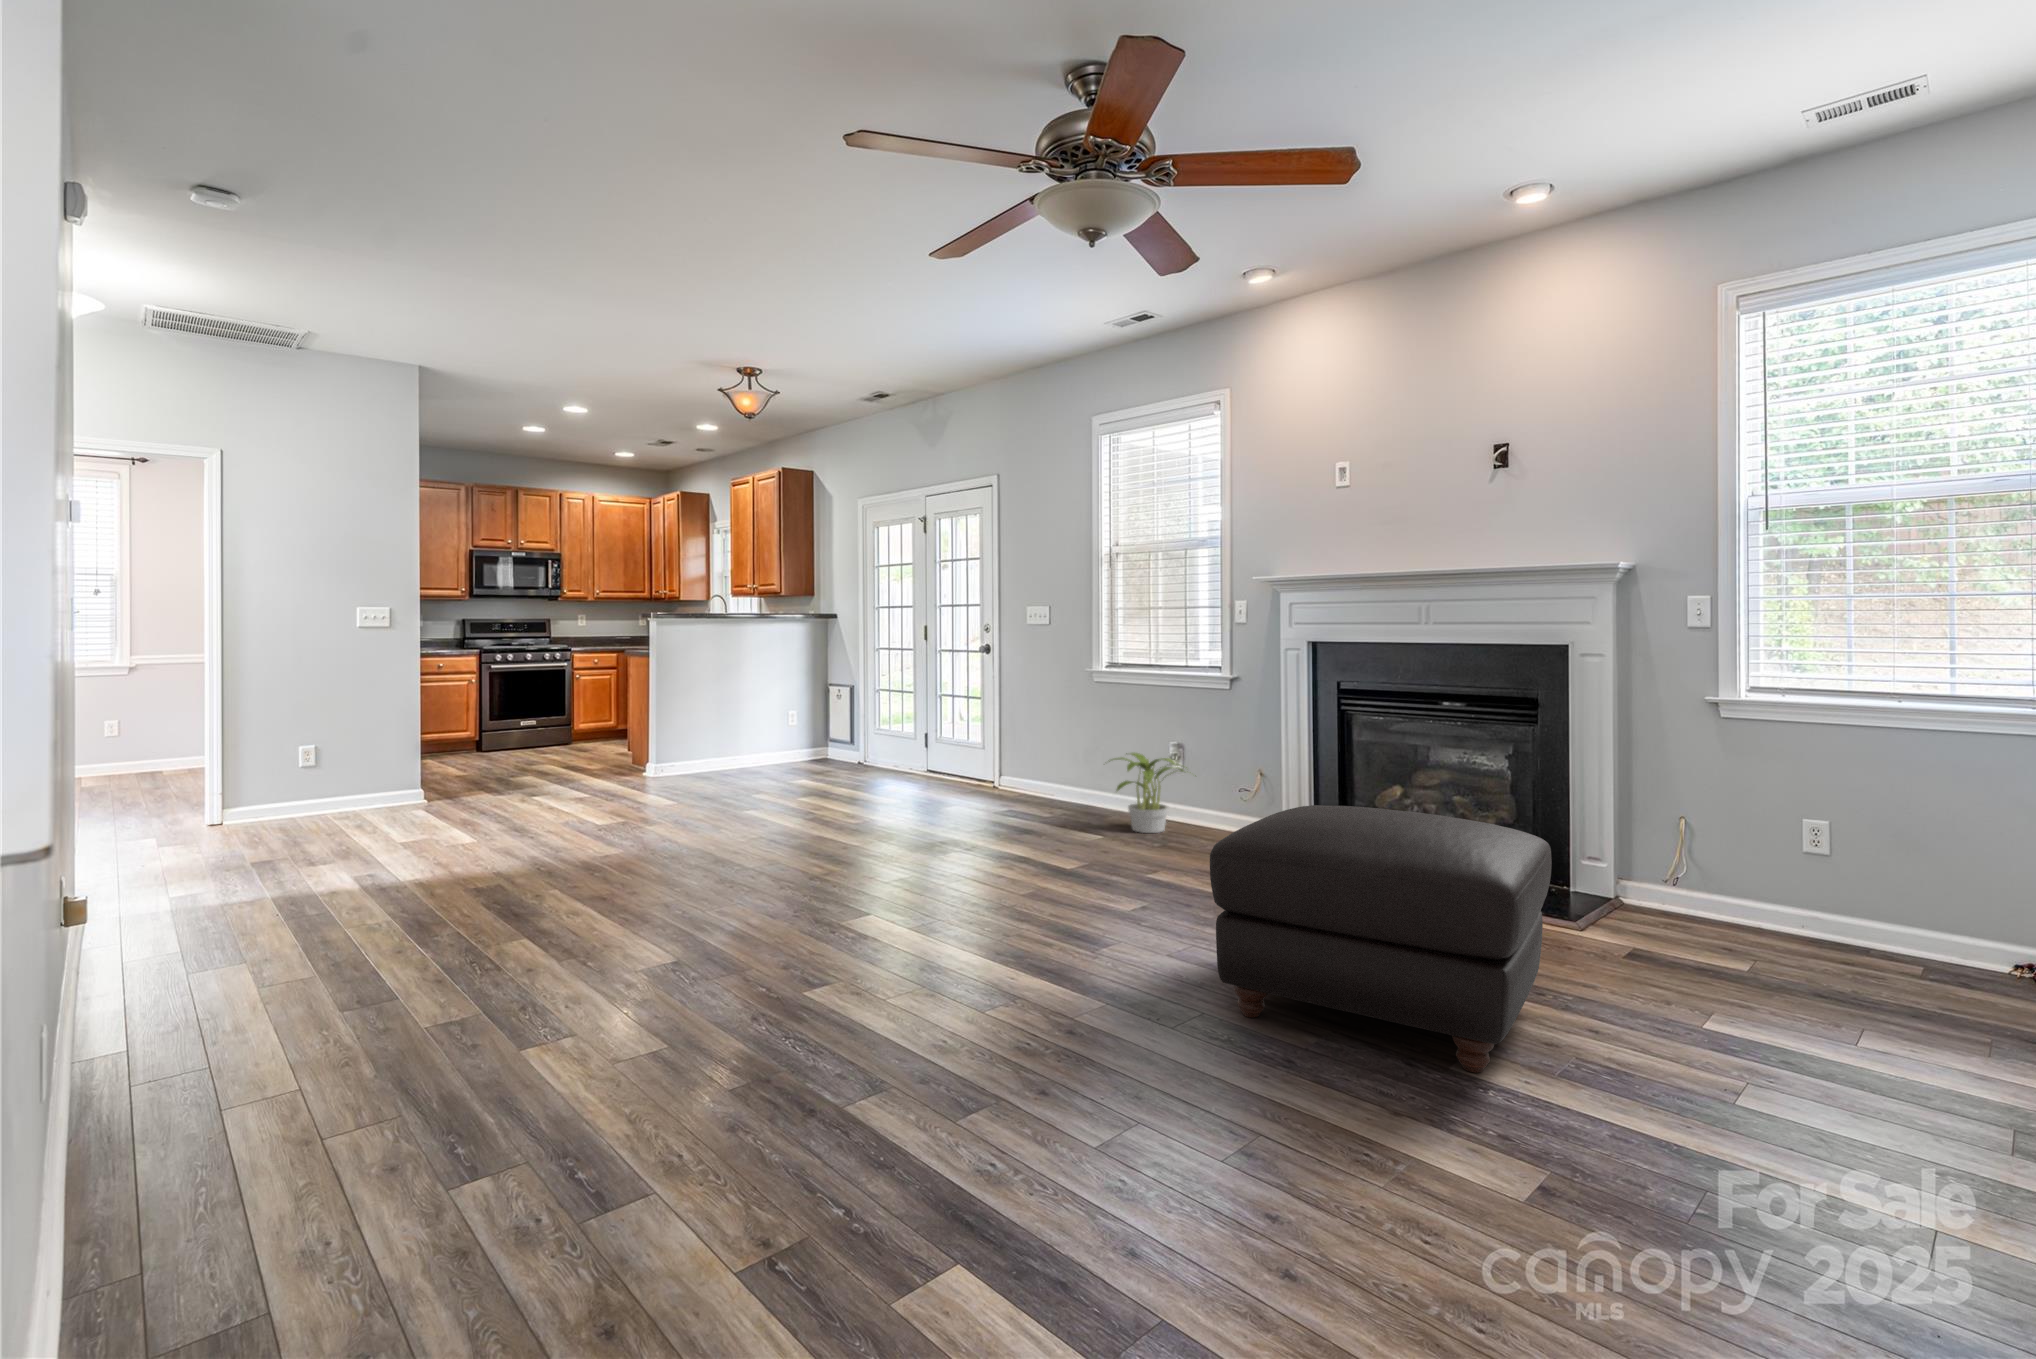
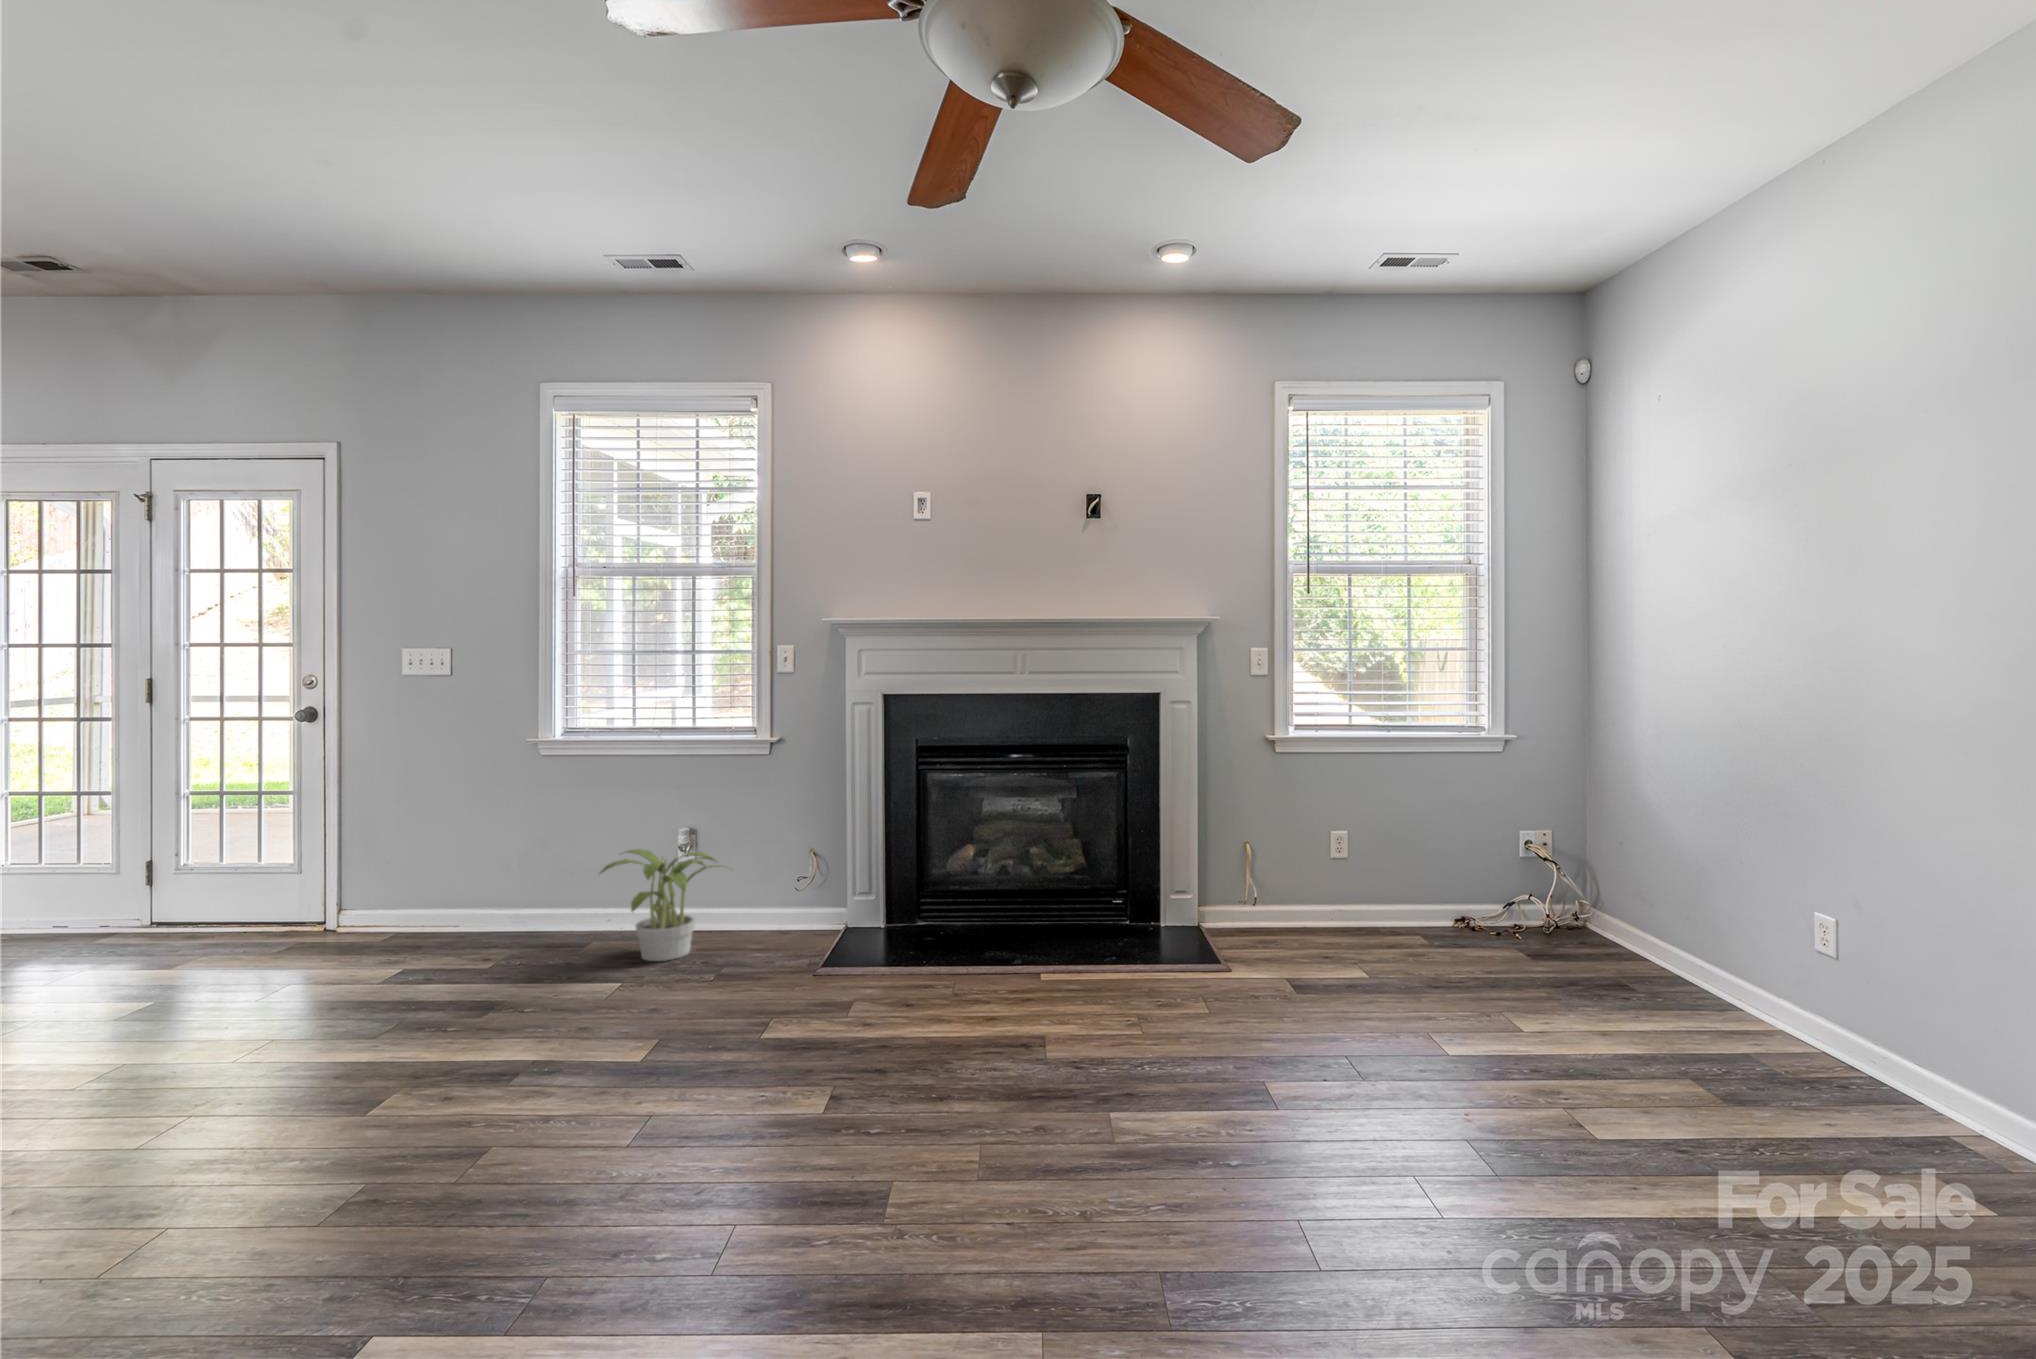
ottoman: present [1210,805,1552,1073] -> none [1085,894,1553,1262]

